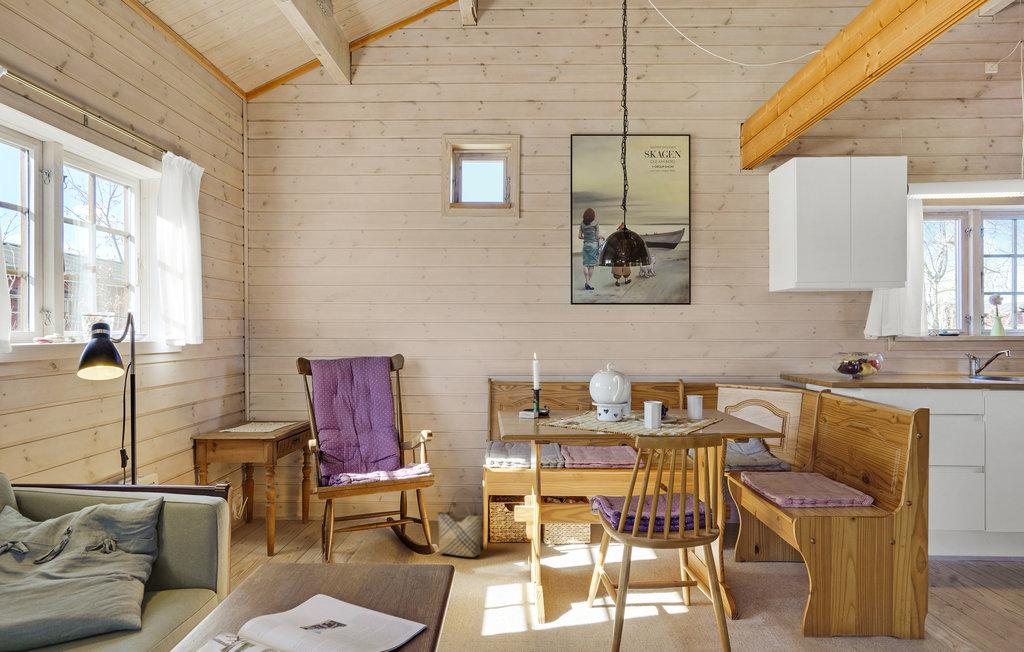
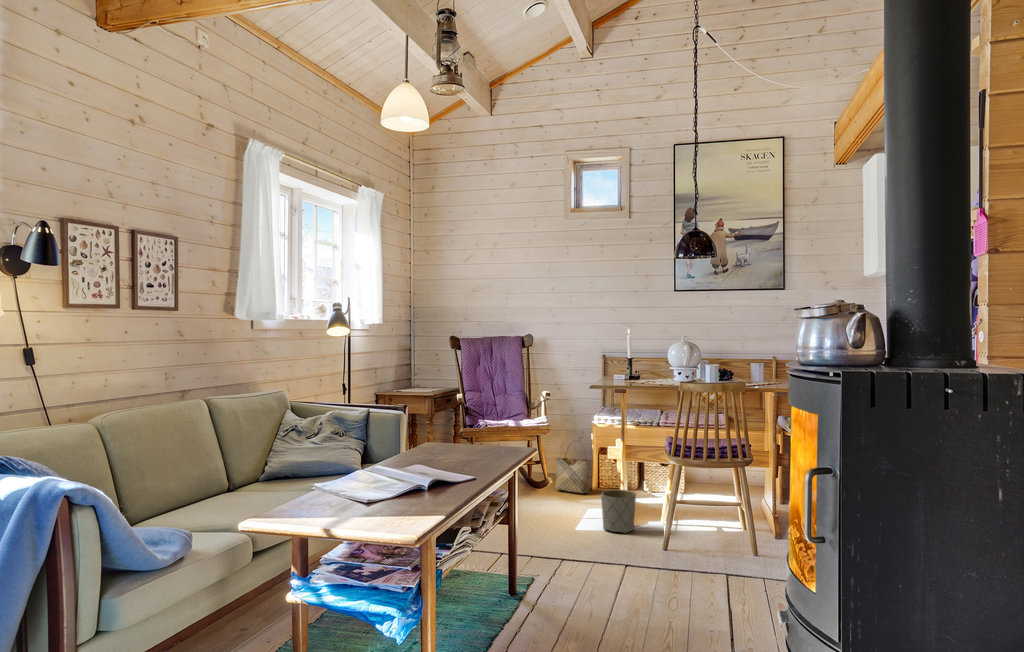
planter: none [517,567,562,632] -> present [601,489,636,533]

